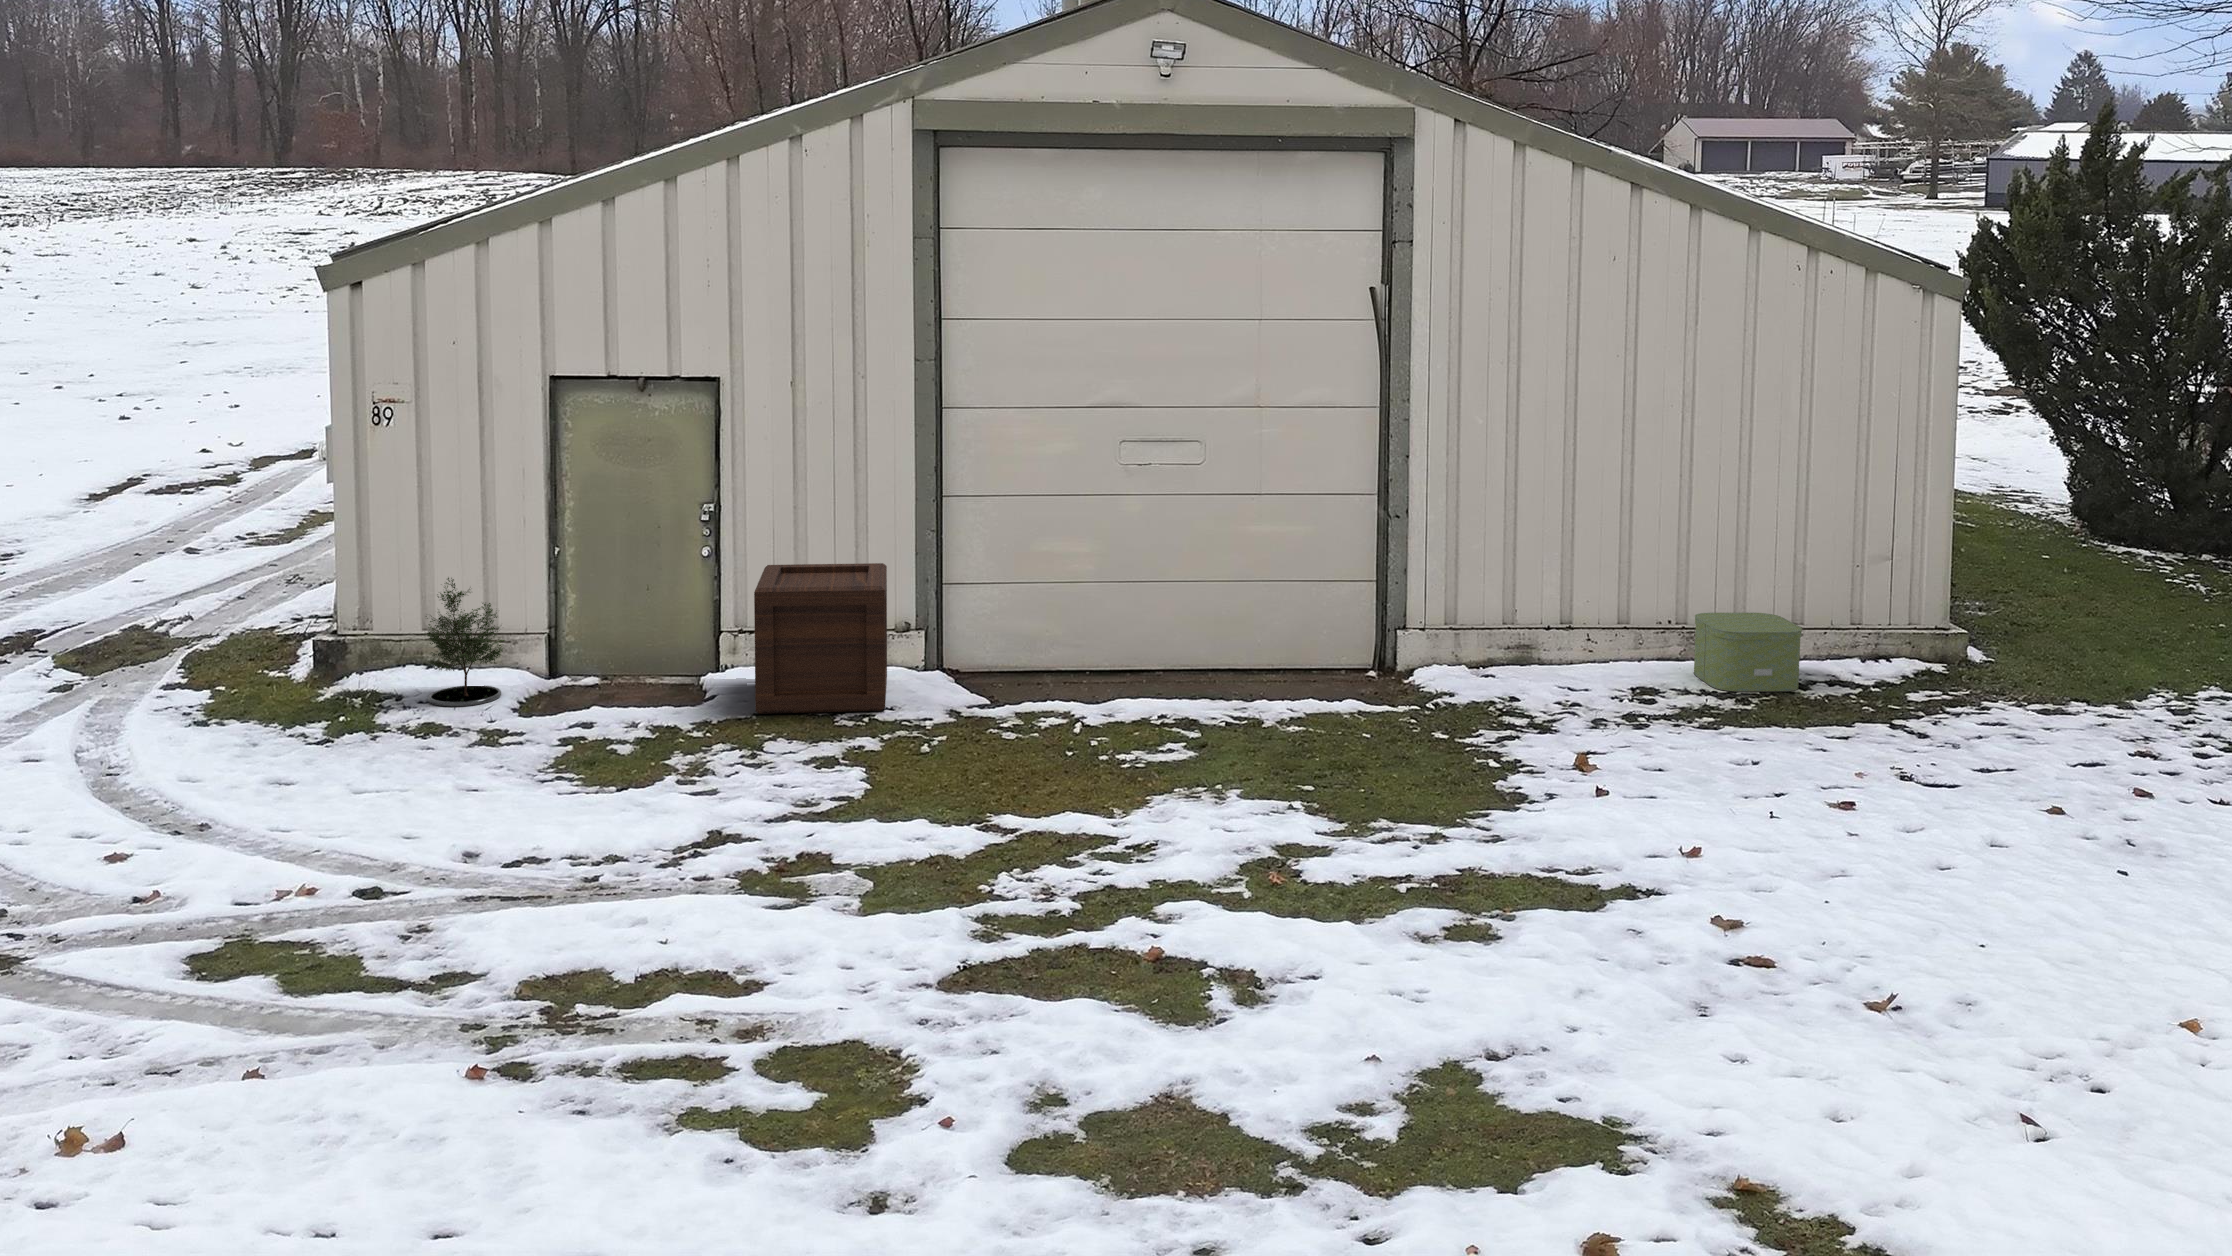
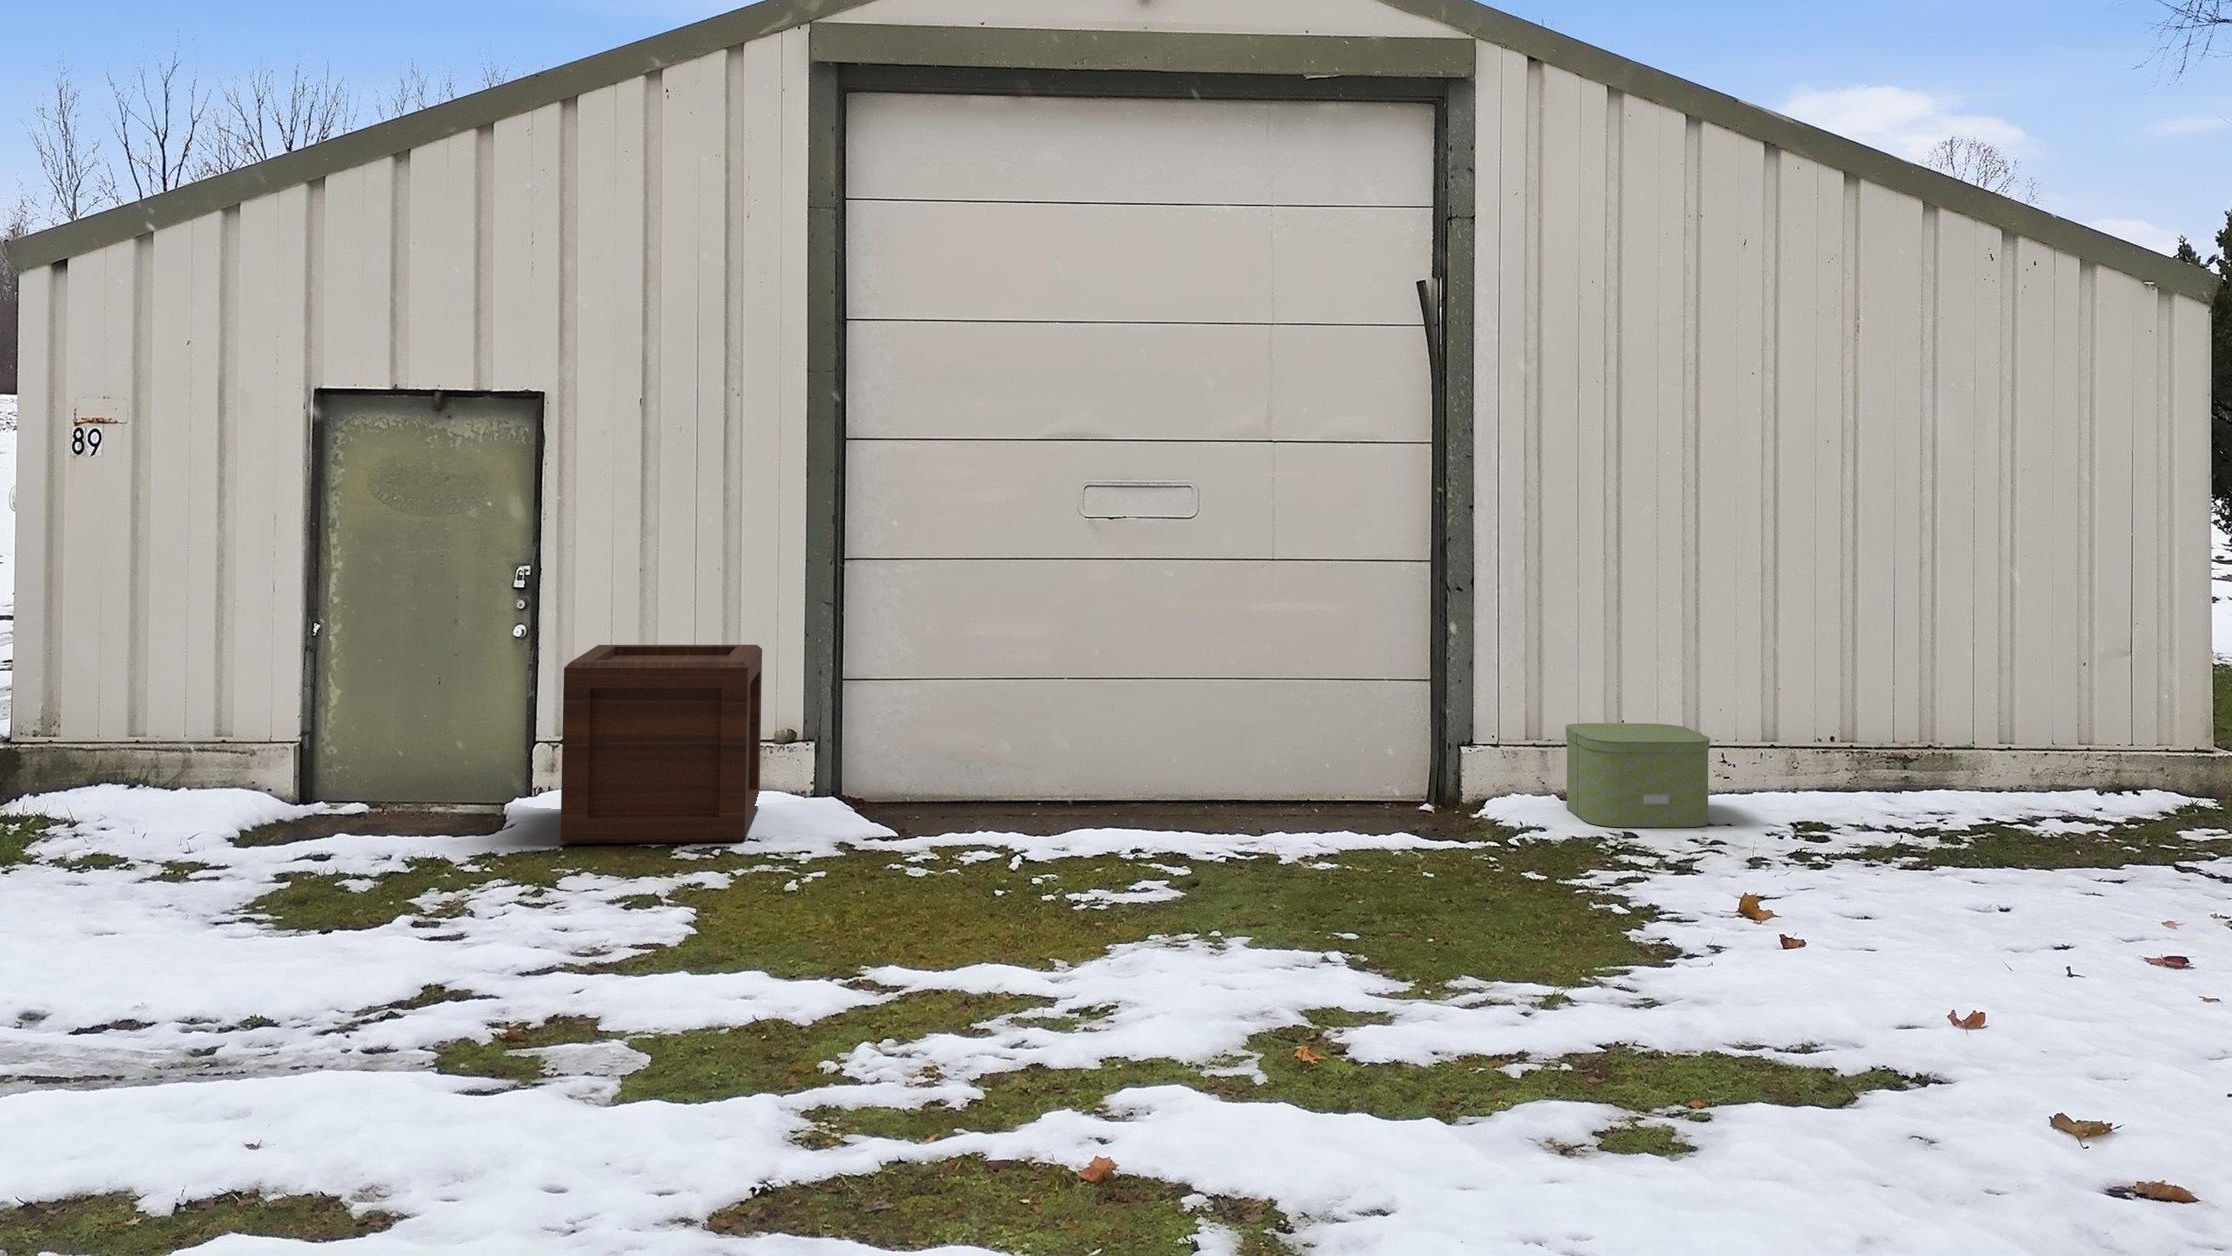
potted tree: present [426,578,505,707] -> none [105,652,229,834]
storage box: present [1694,613,1802,692] -> present [1565,723,1710,827]

